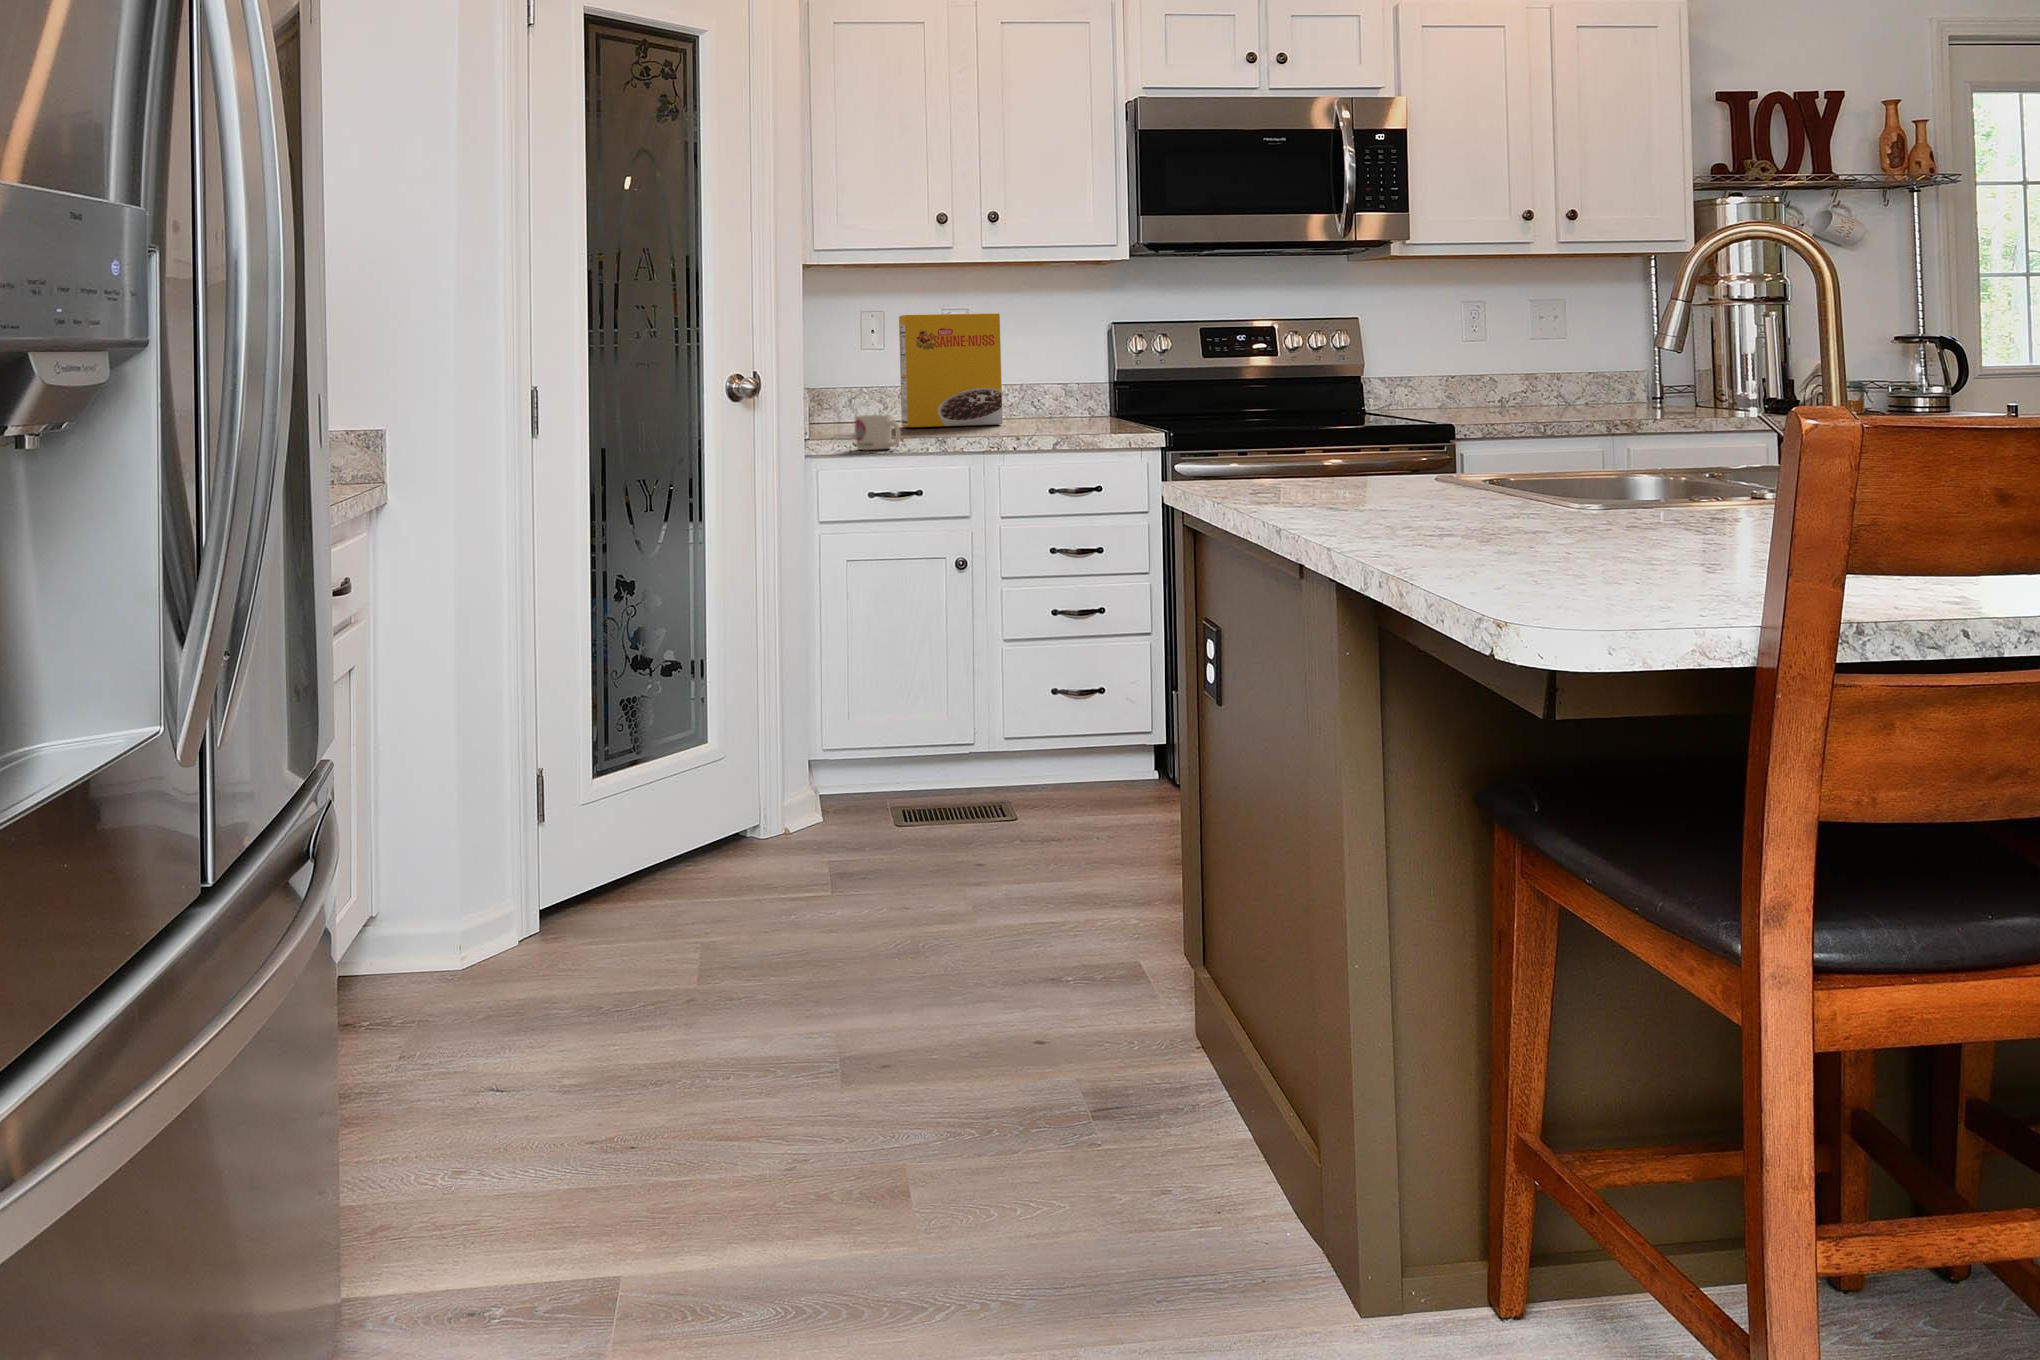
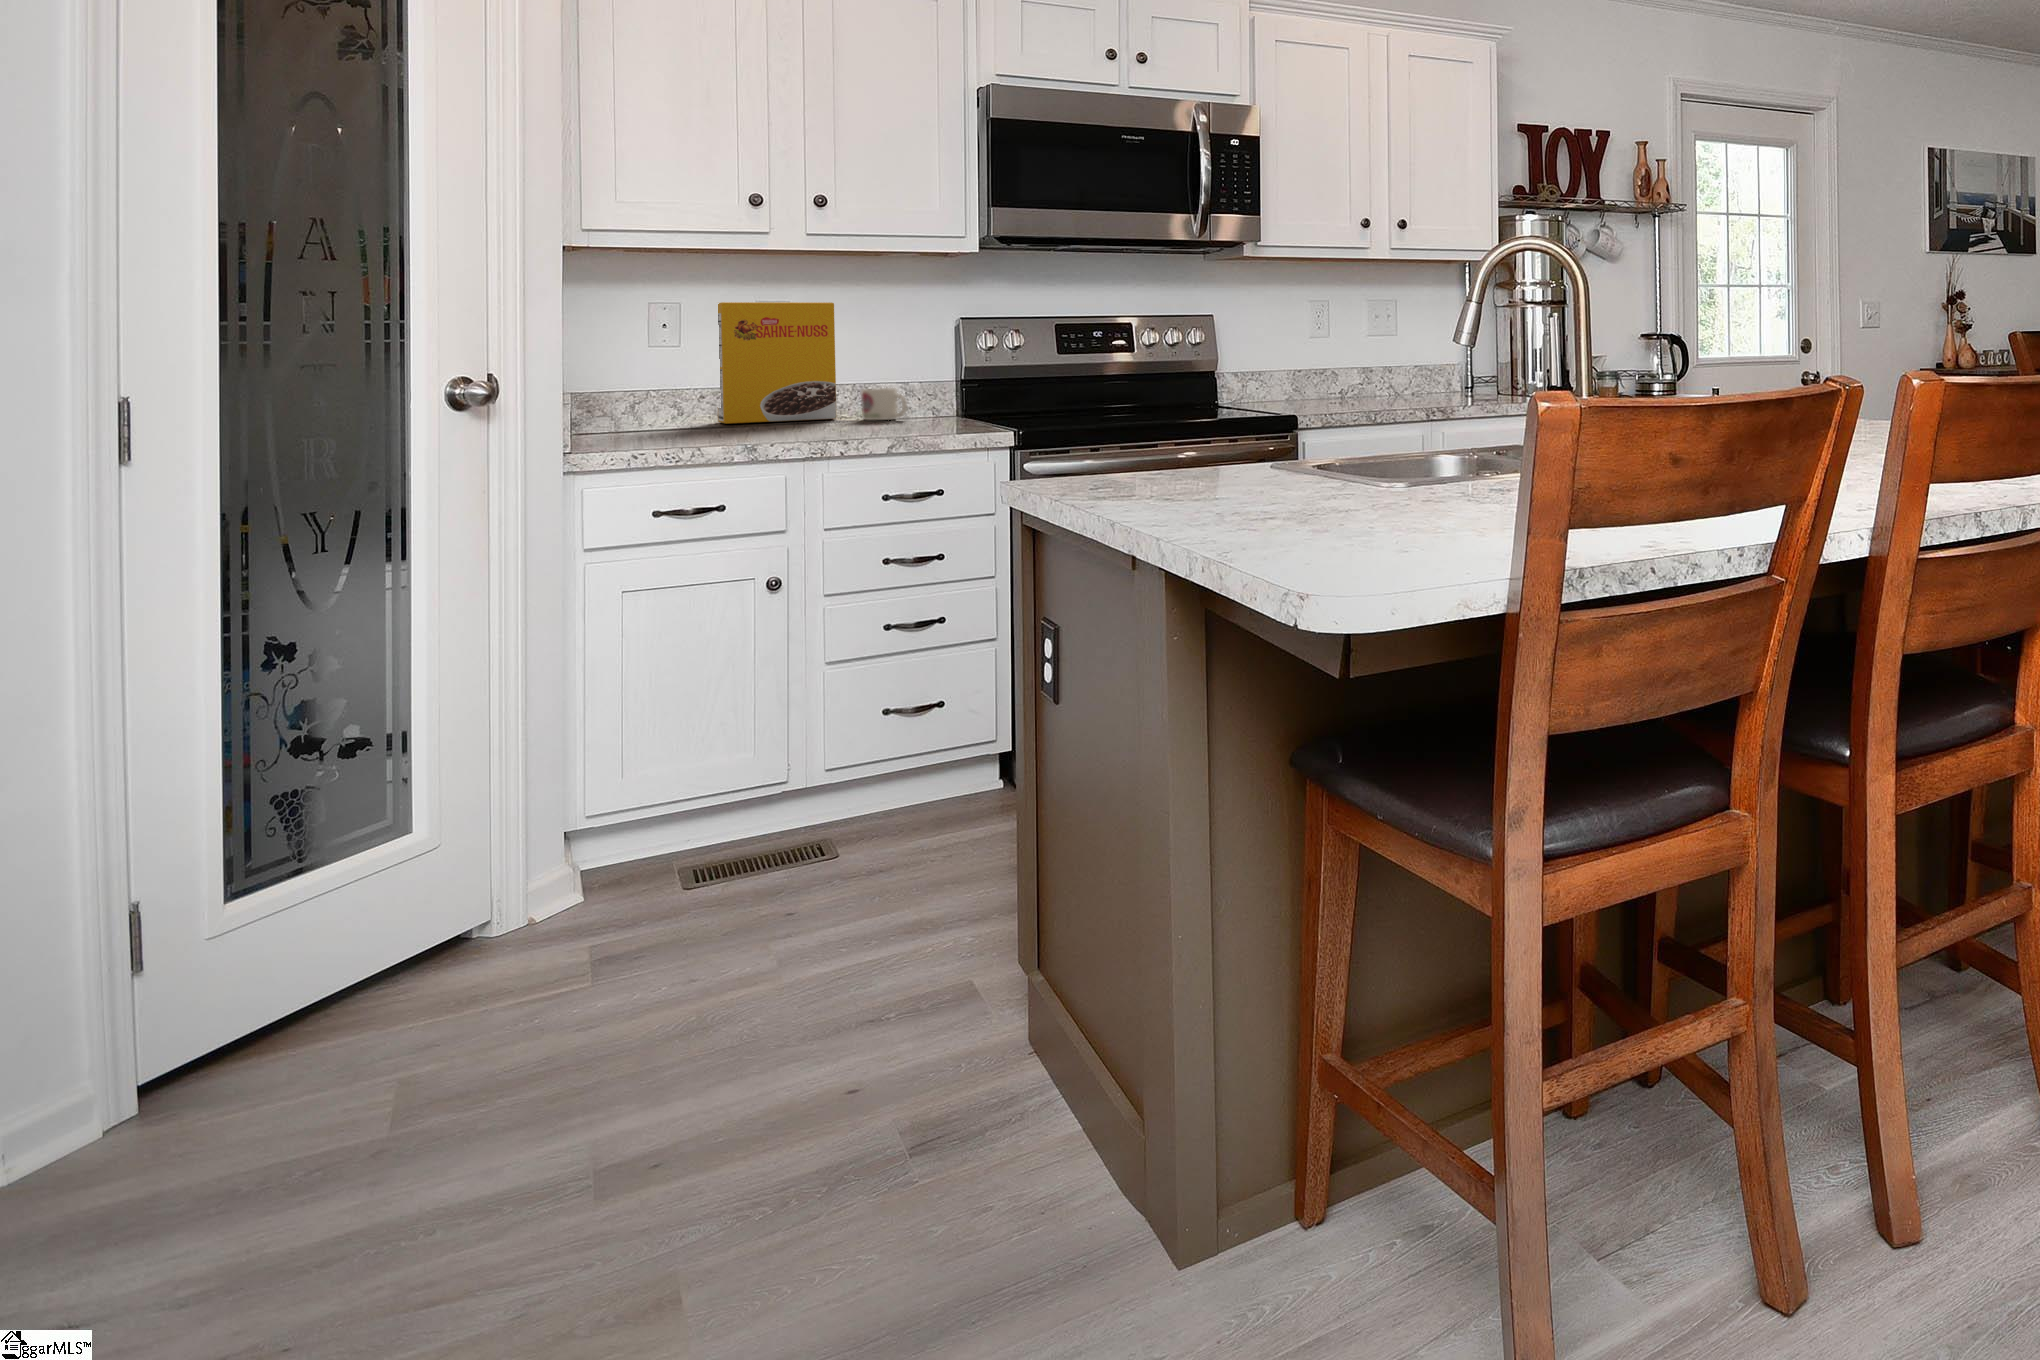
mug: present [855,415,901,450] -> present [861,388,907,420]

